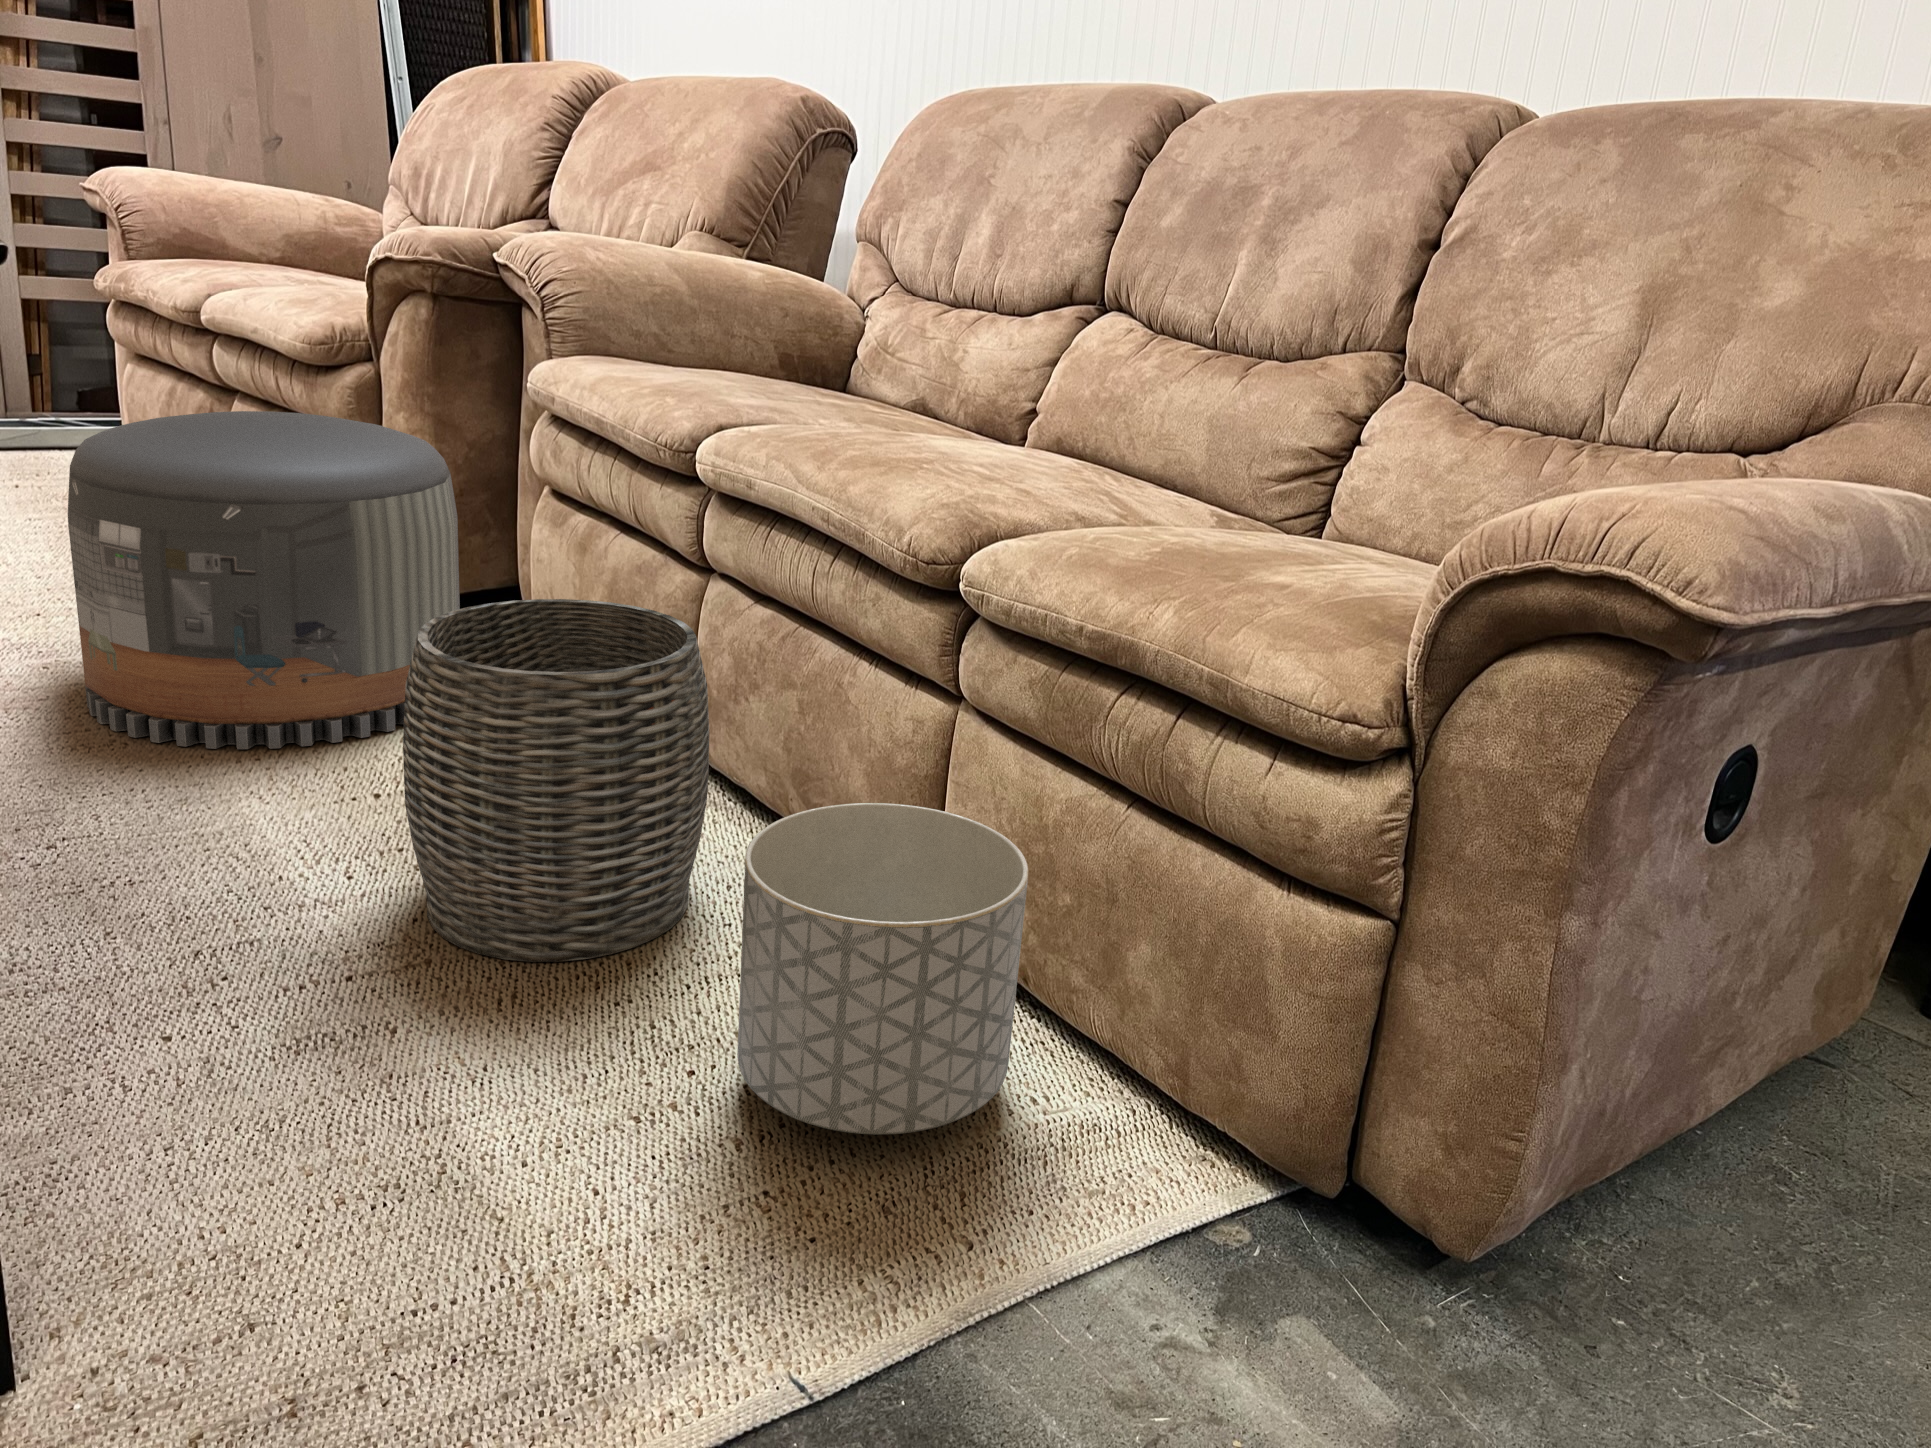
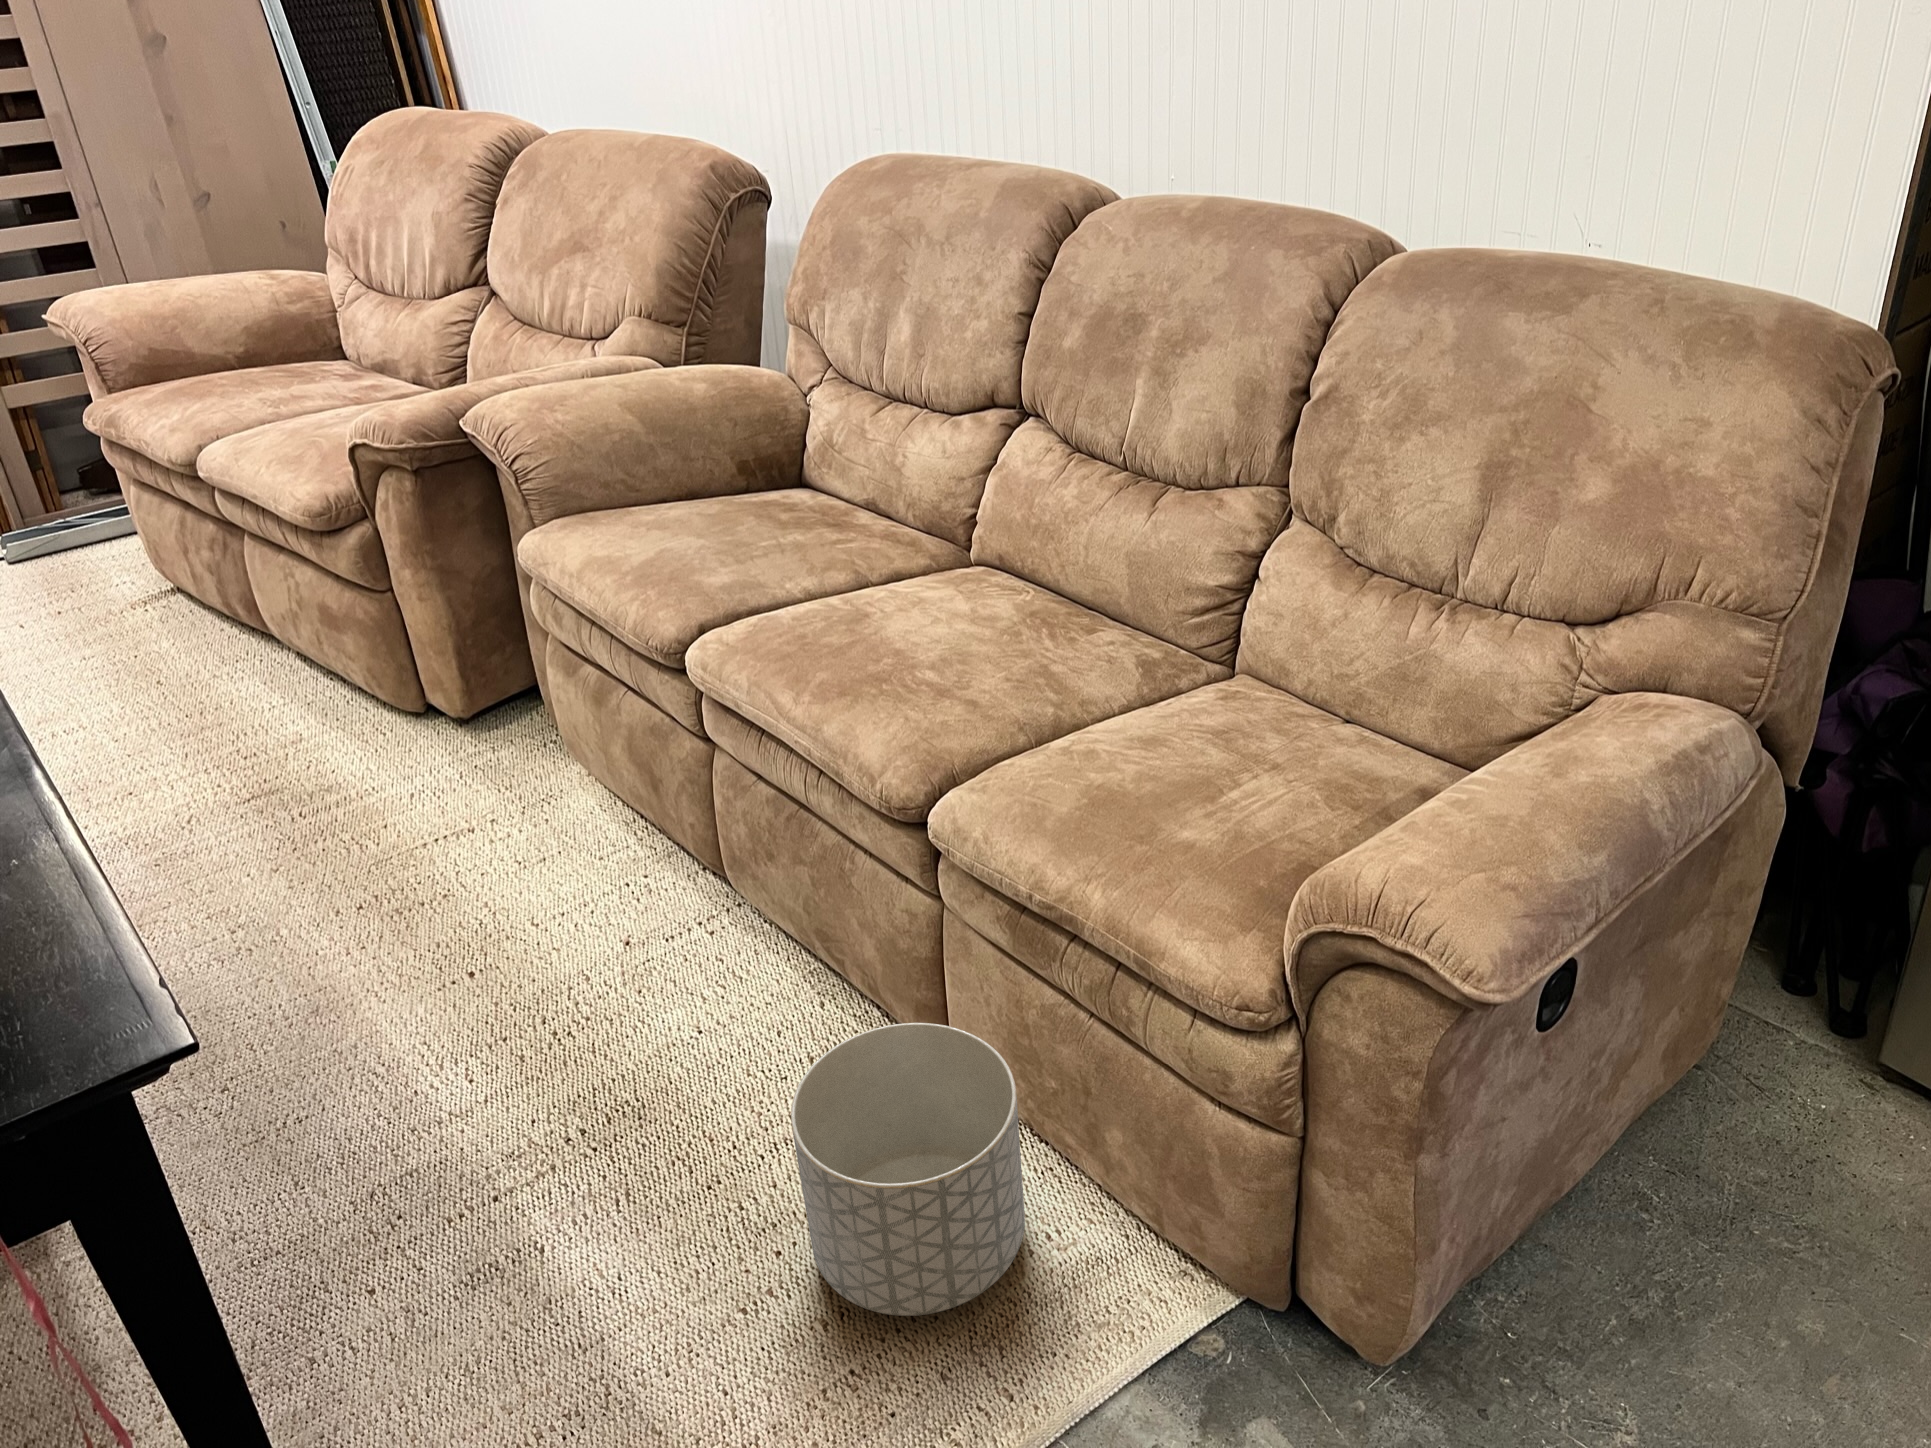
pouf: present [68,411,460,749] -> none [140,605,513,948]
woven basket: present [403,599,710,962] -> none [486,828,750,1156]

